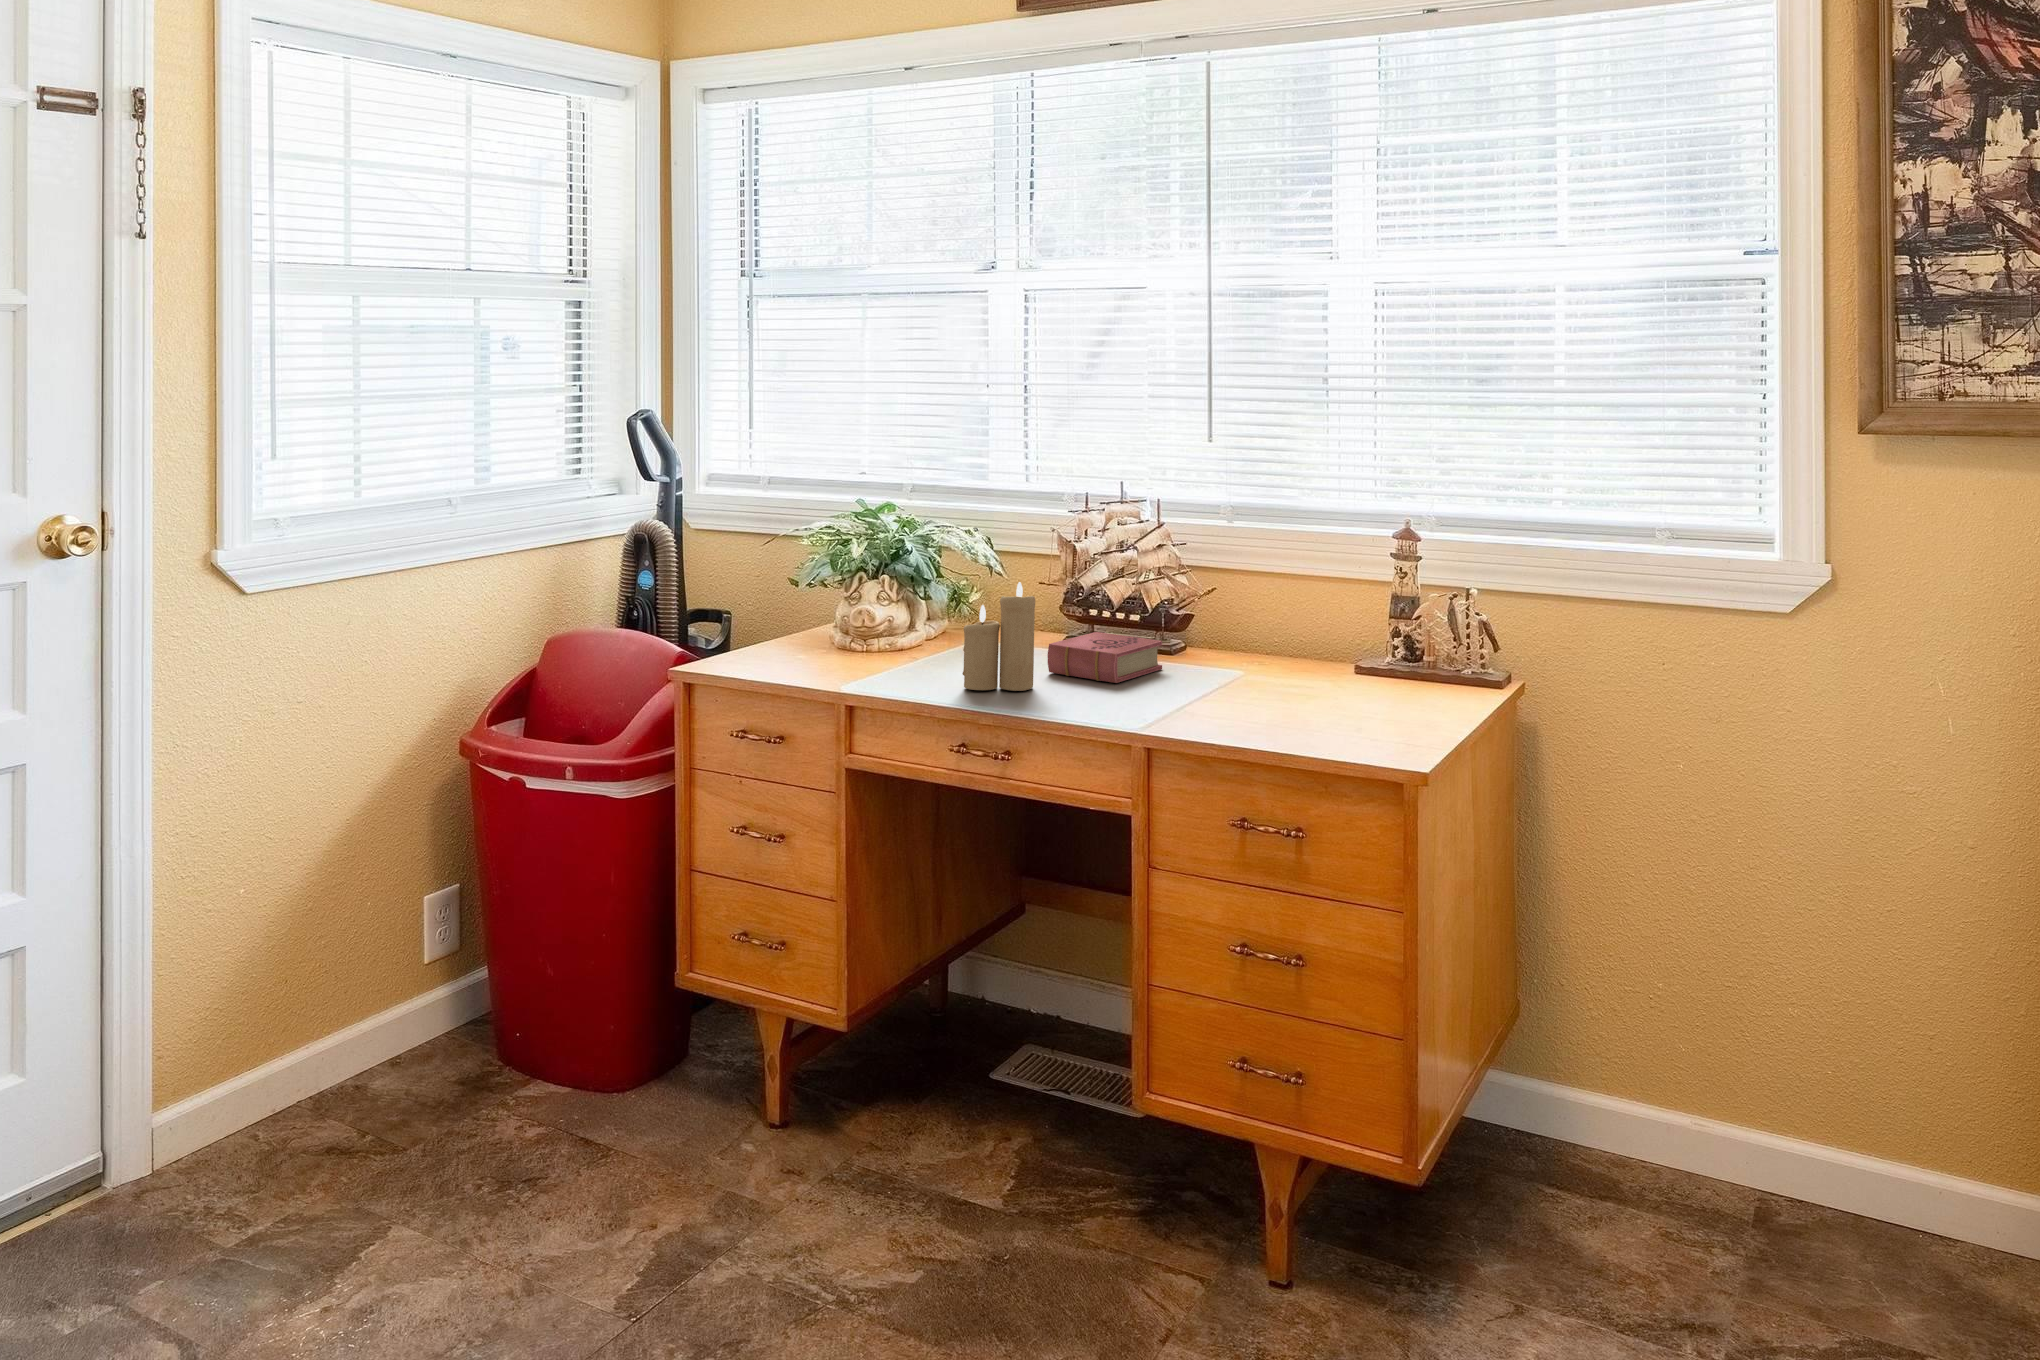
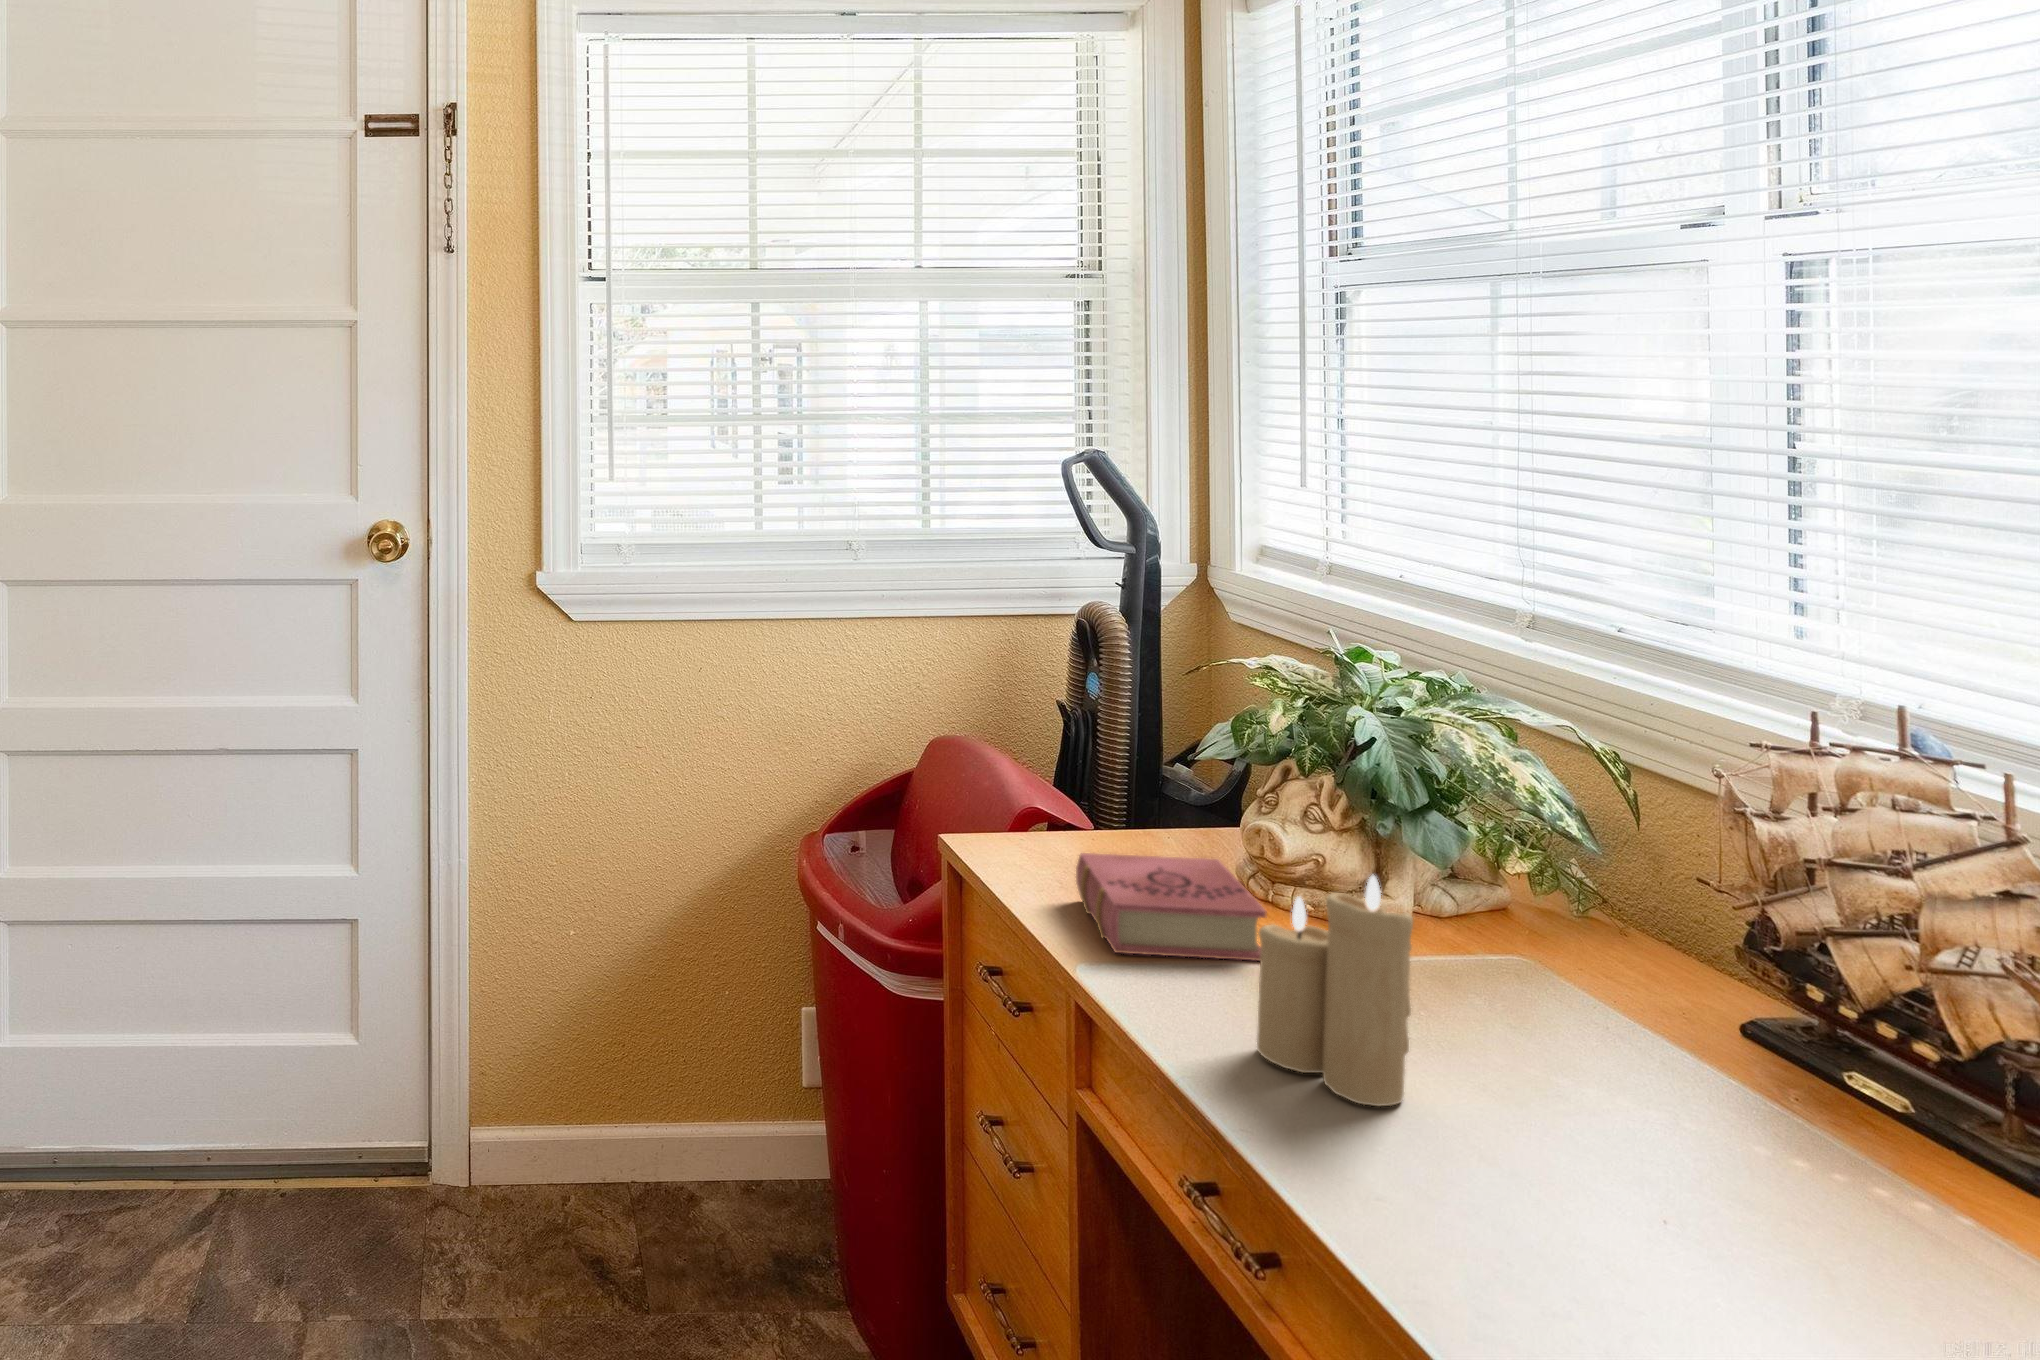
book: present [1048,632,1162,683] -> present [1076,853,1266,961]

